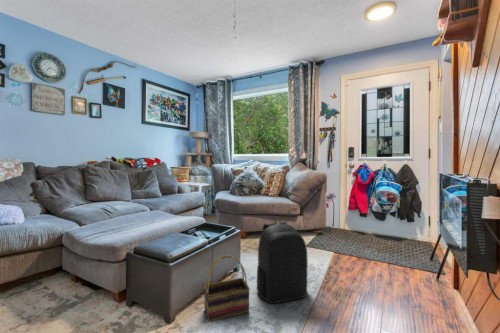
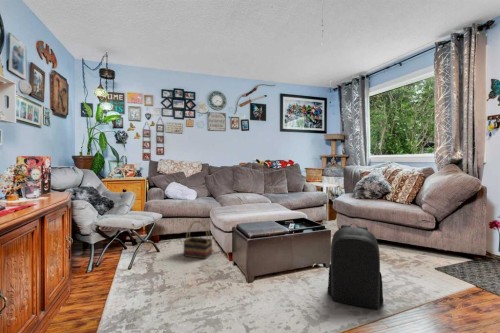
basket: present [204,255,250,321] -> present [184,221,212,259]

